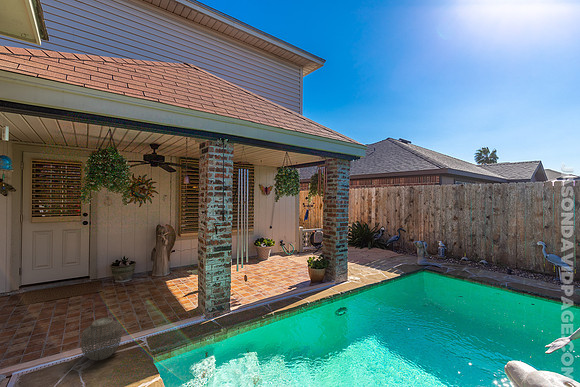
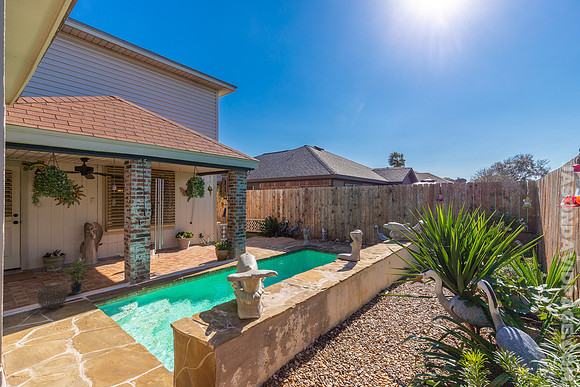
potted plant: none [121,277,152,330] -> present [64,258,88,294]

